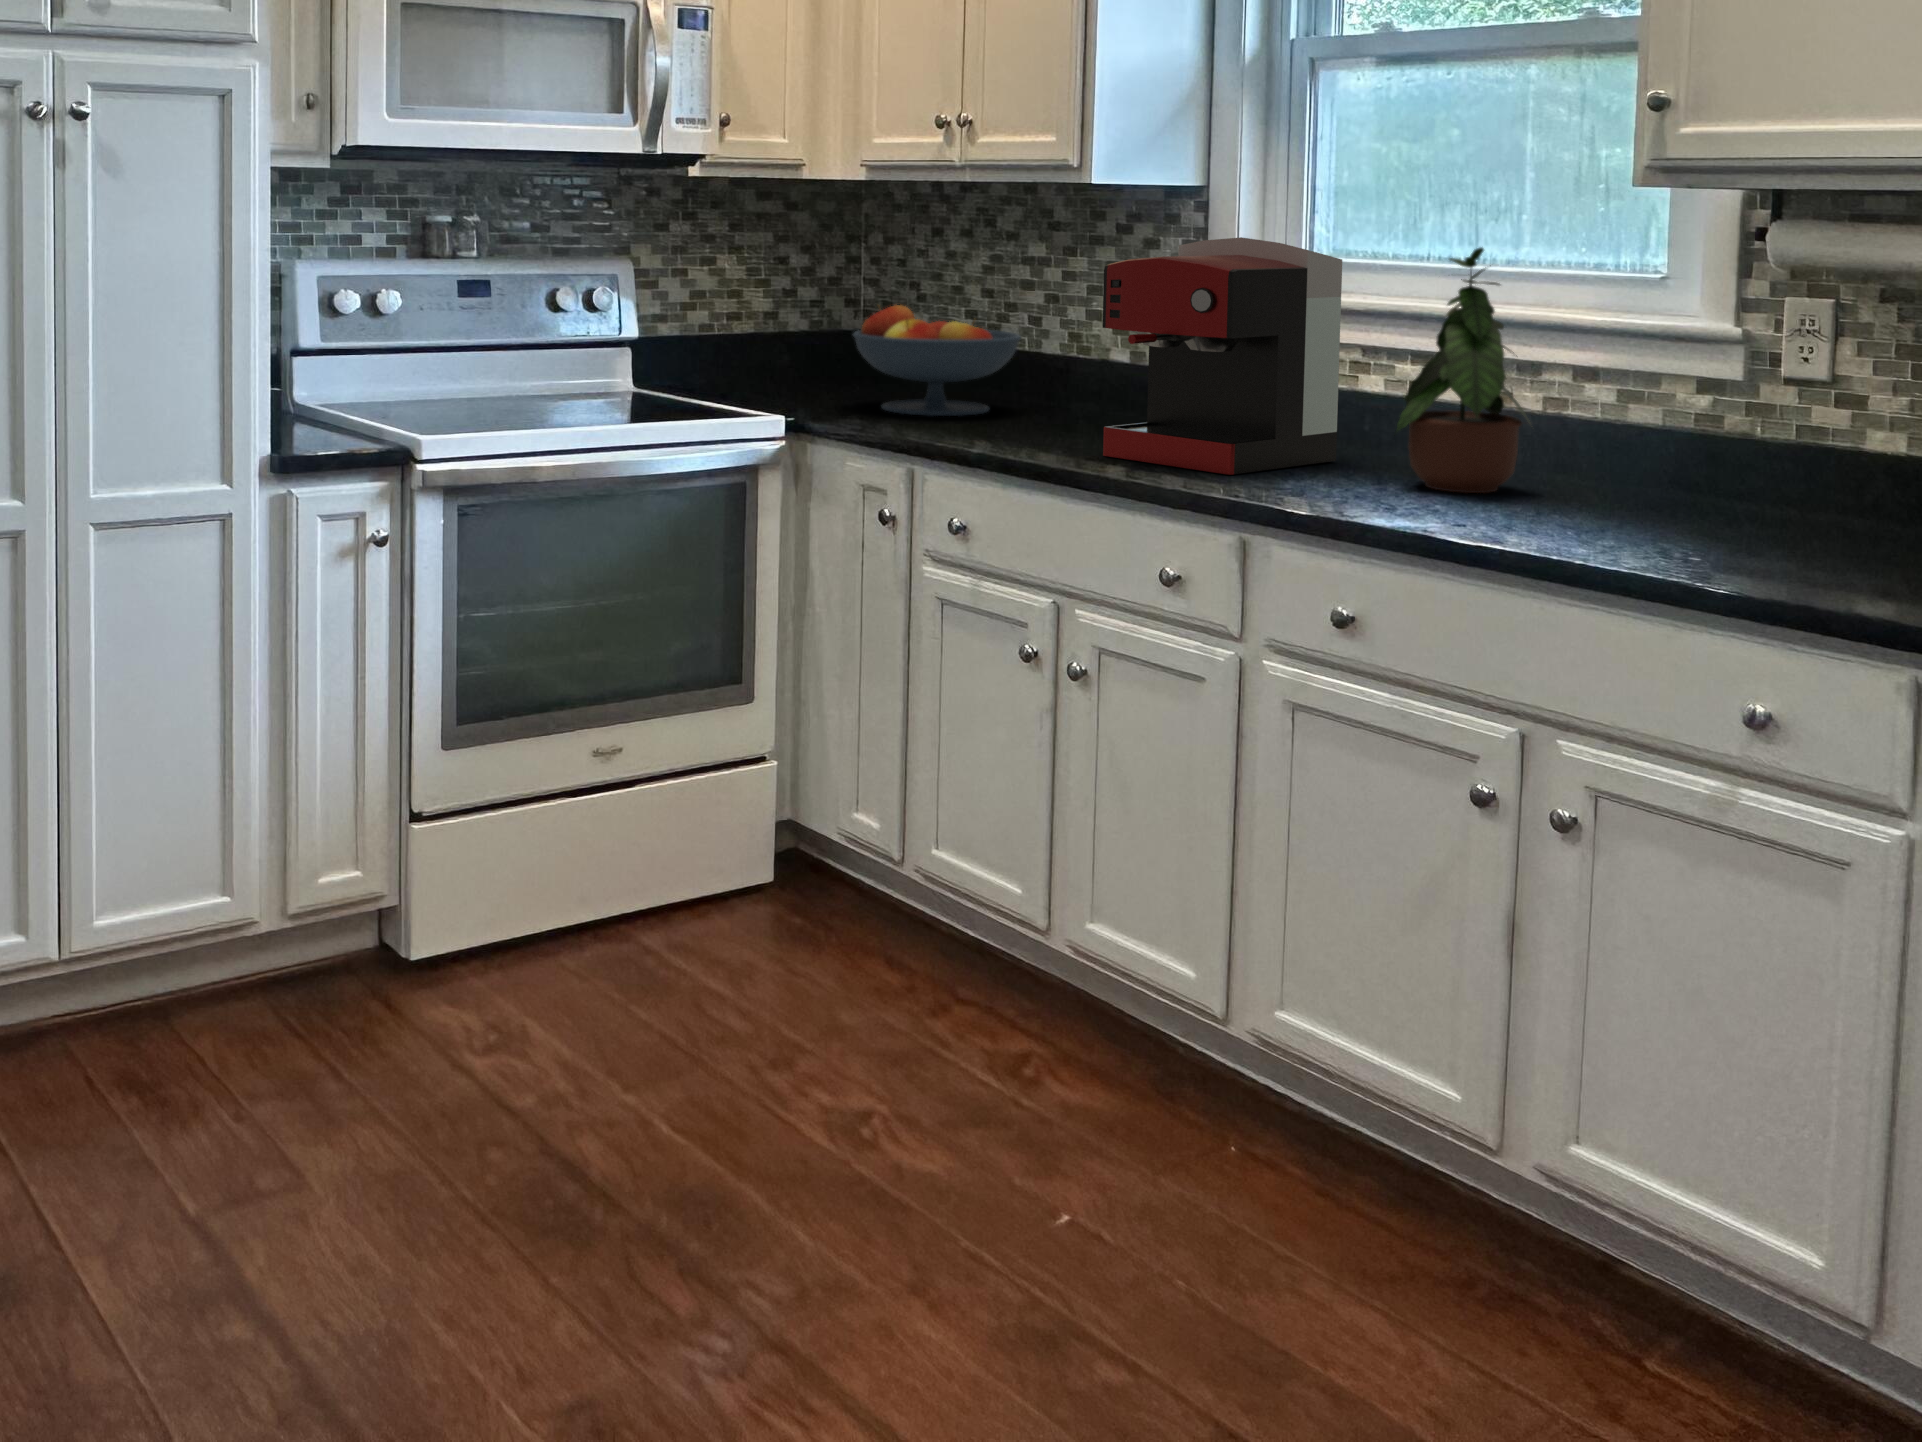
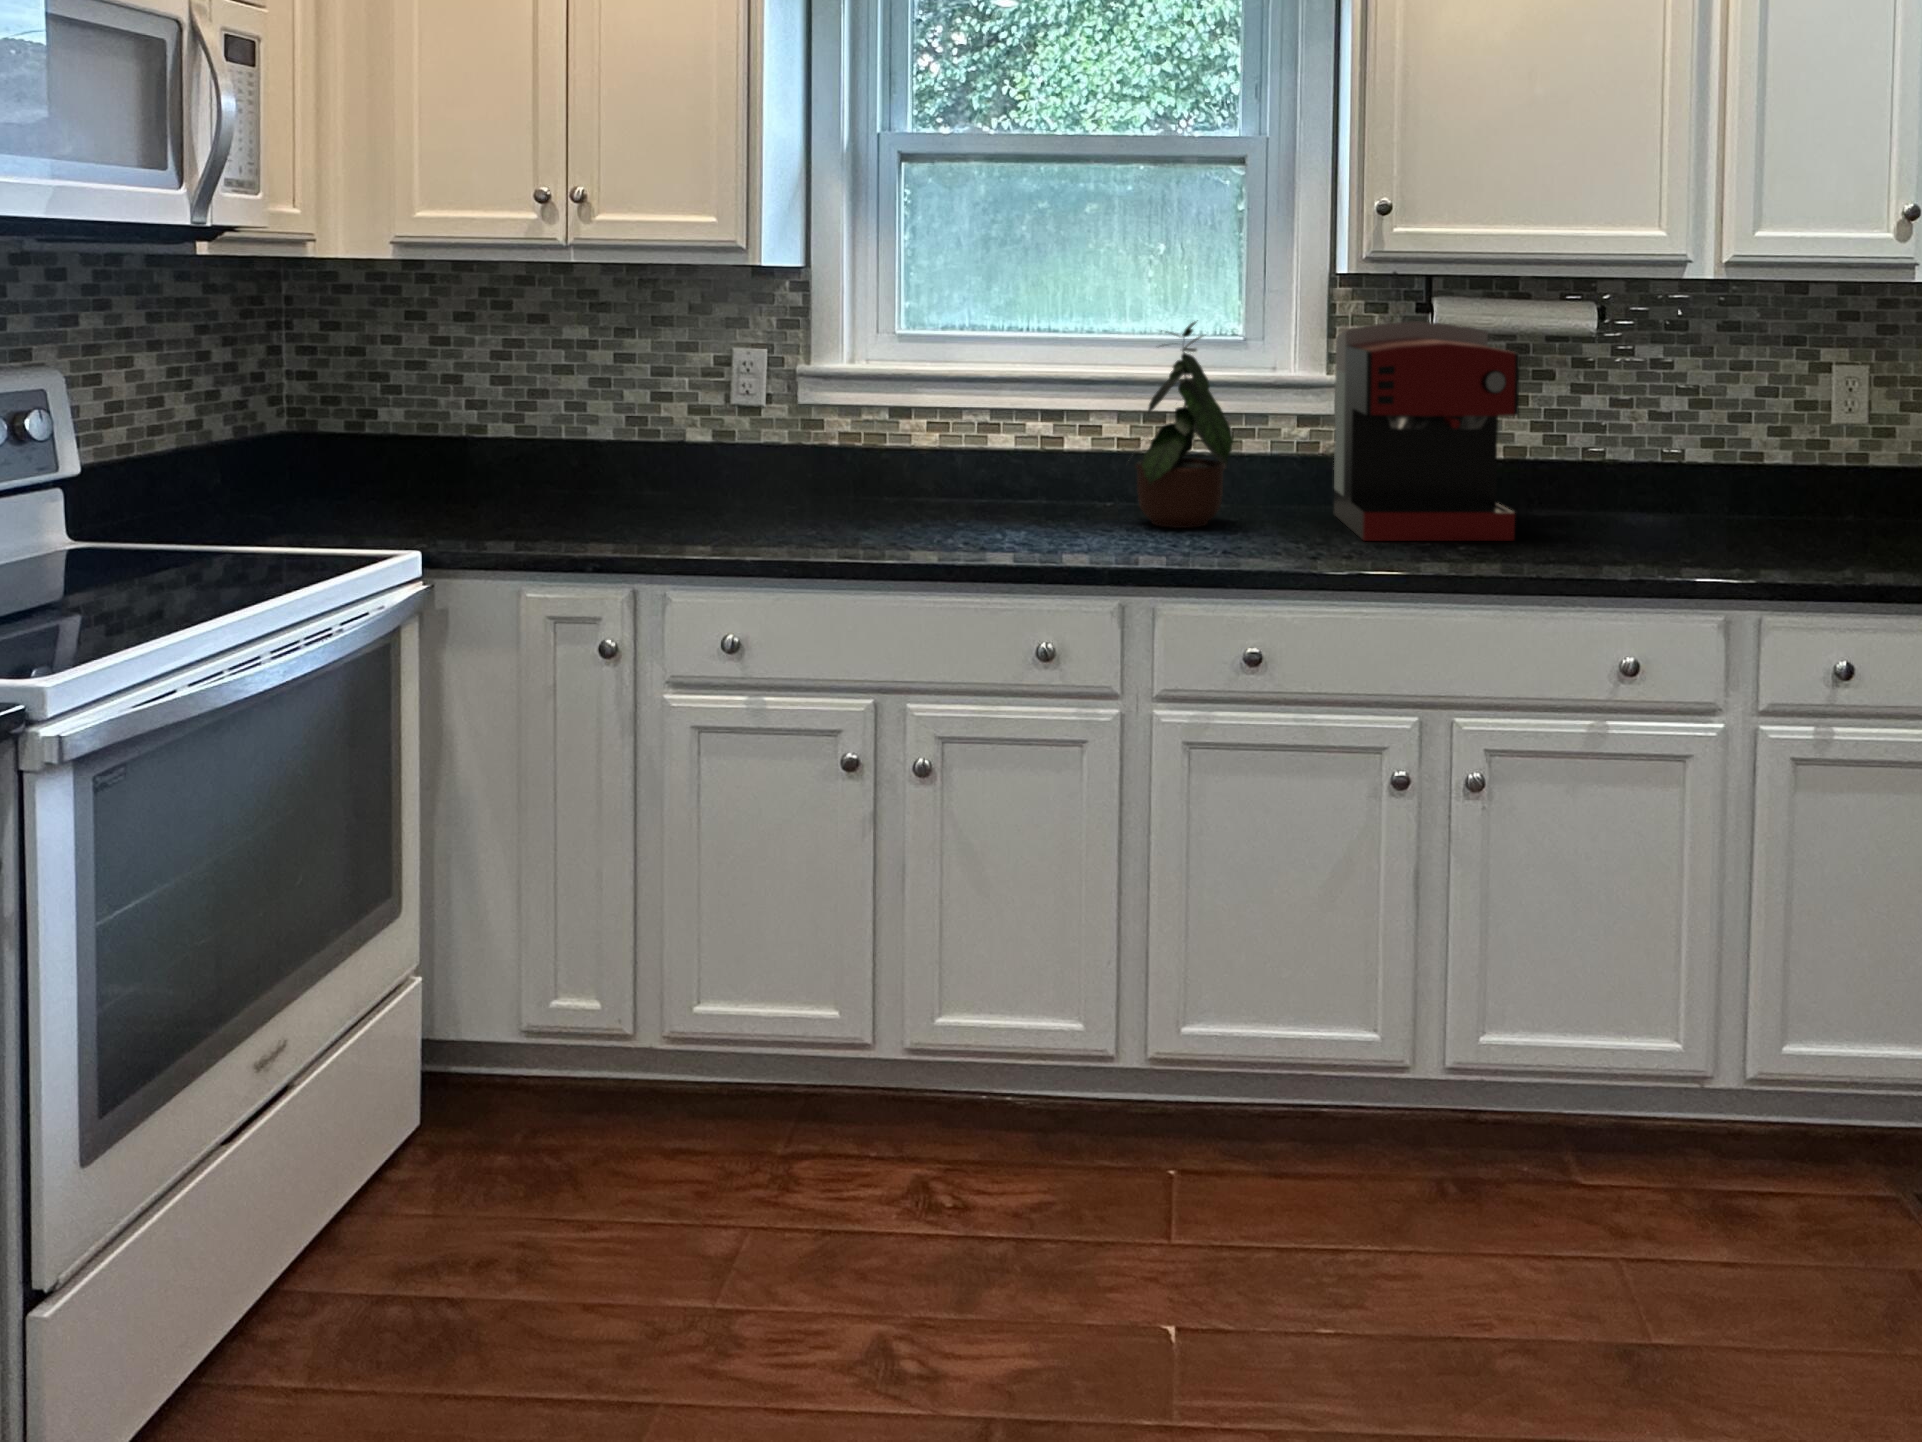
coffee maker: present [1103,237,1342,475] -> present [1334,321,1519,541]
fruit bowl: present [853,305,1021,416] -> none [418,404,623,529]

